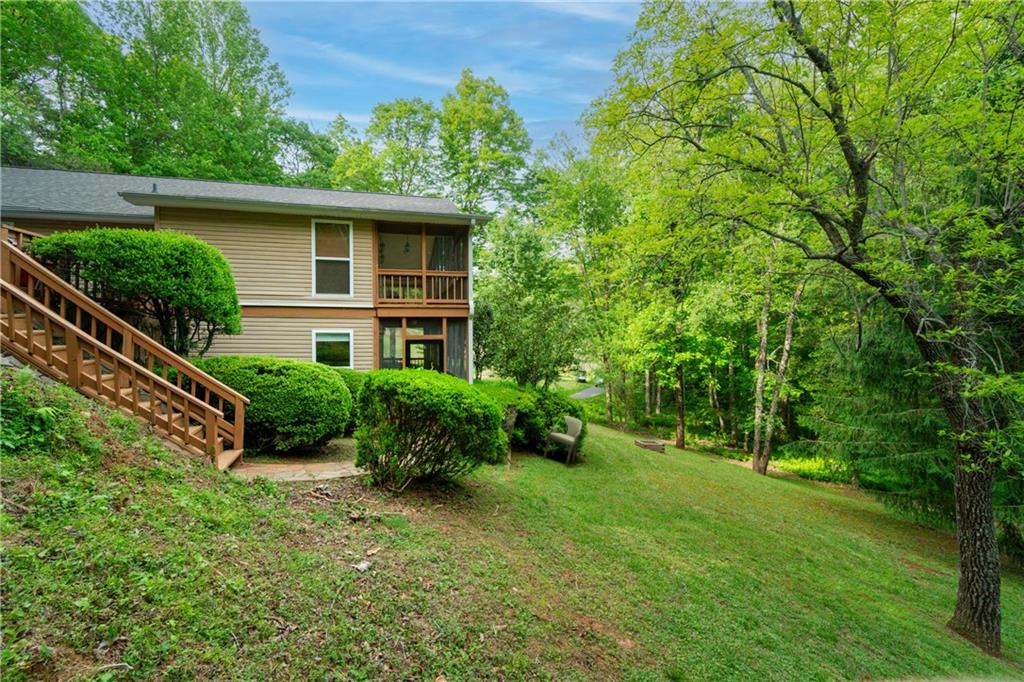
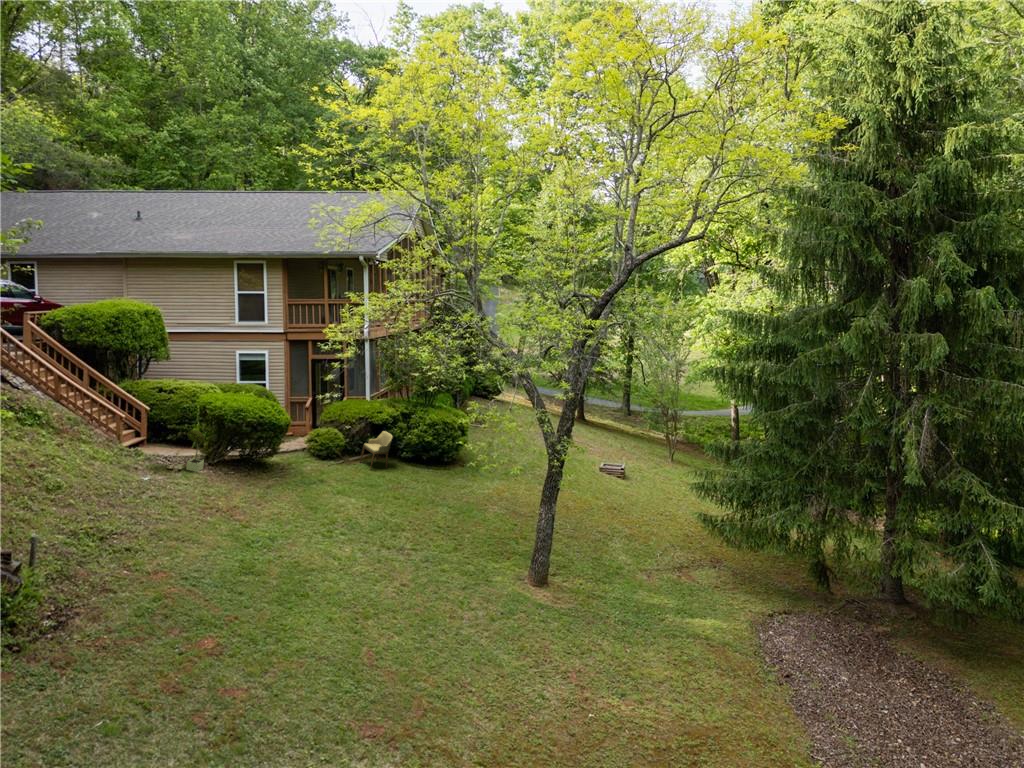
potted tree: none [389,429,428,509] -> present [186,430,205,472]

